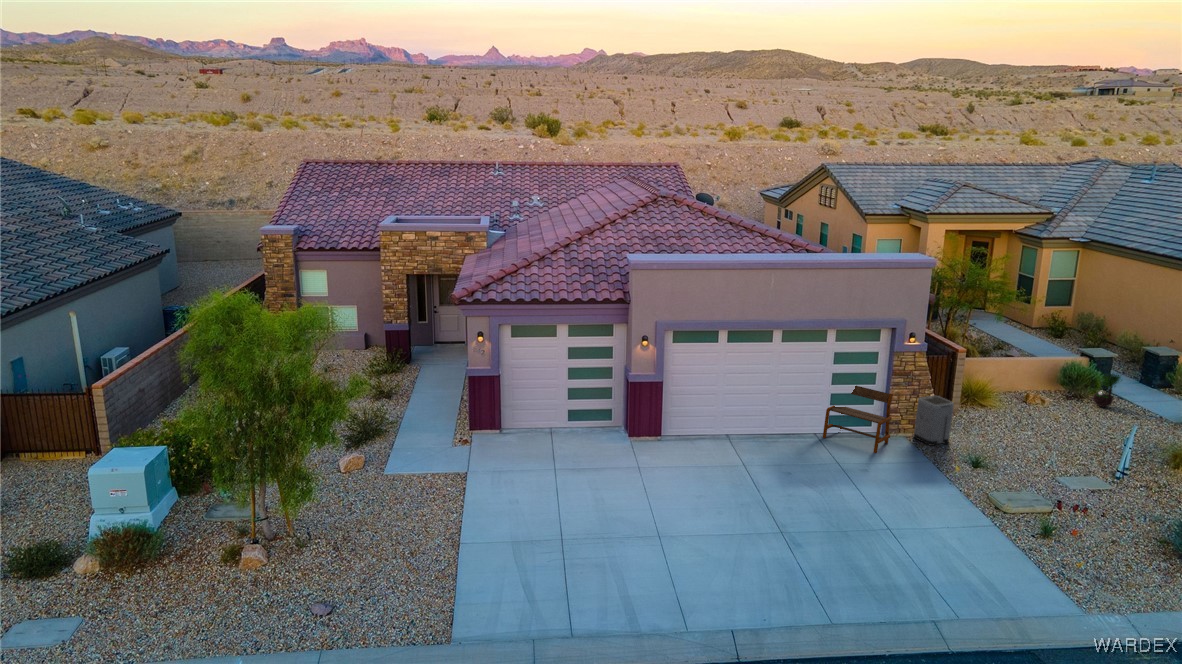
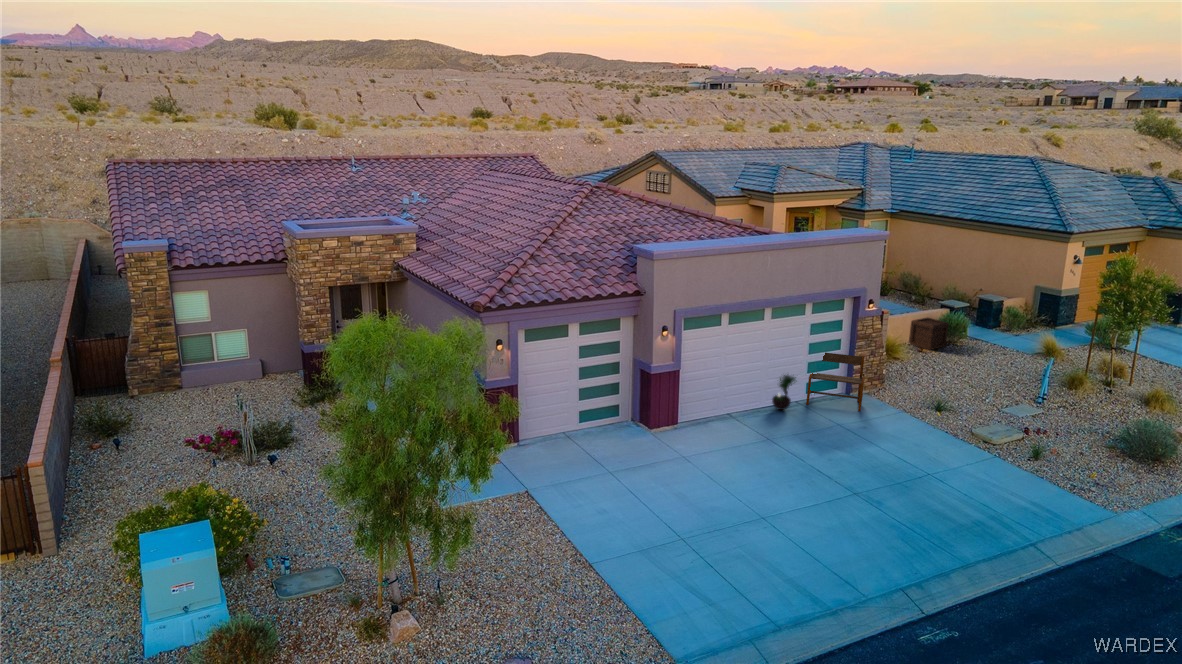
wooden crate: none [1026,364,1076,402] -> present [909,318,949,350]
potted tree: present [1093,374,1120,407] -> present [772,375,796,410]
trash can: present [914,396,954,445] -> none [872,354,906,398]

